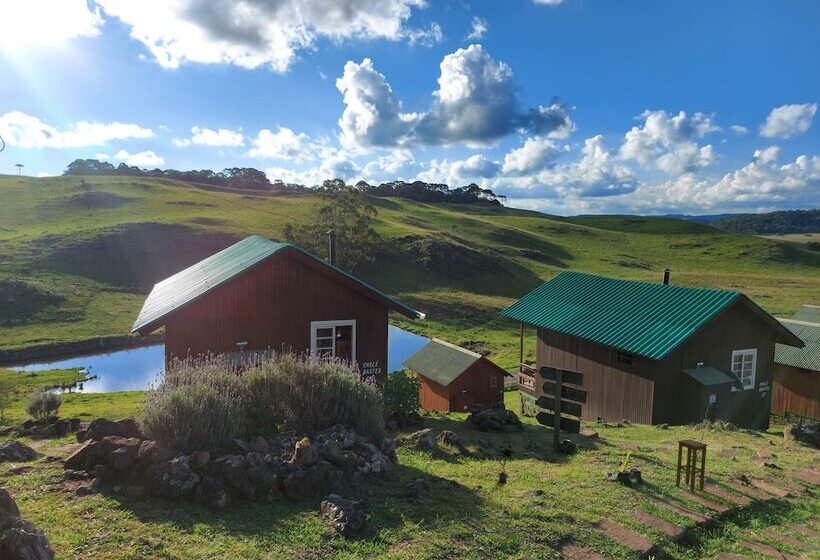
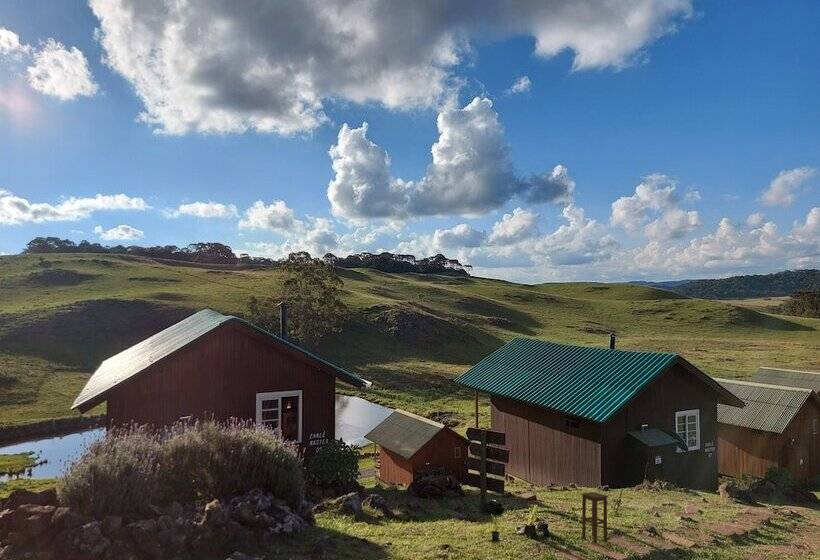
potted plant: present [499,445,514,482] -> present [490,503,505,540]

